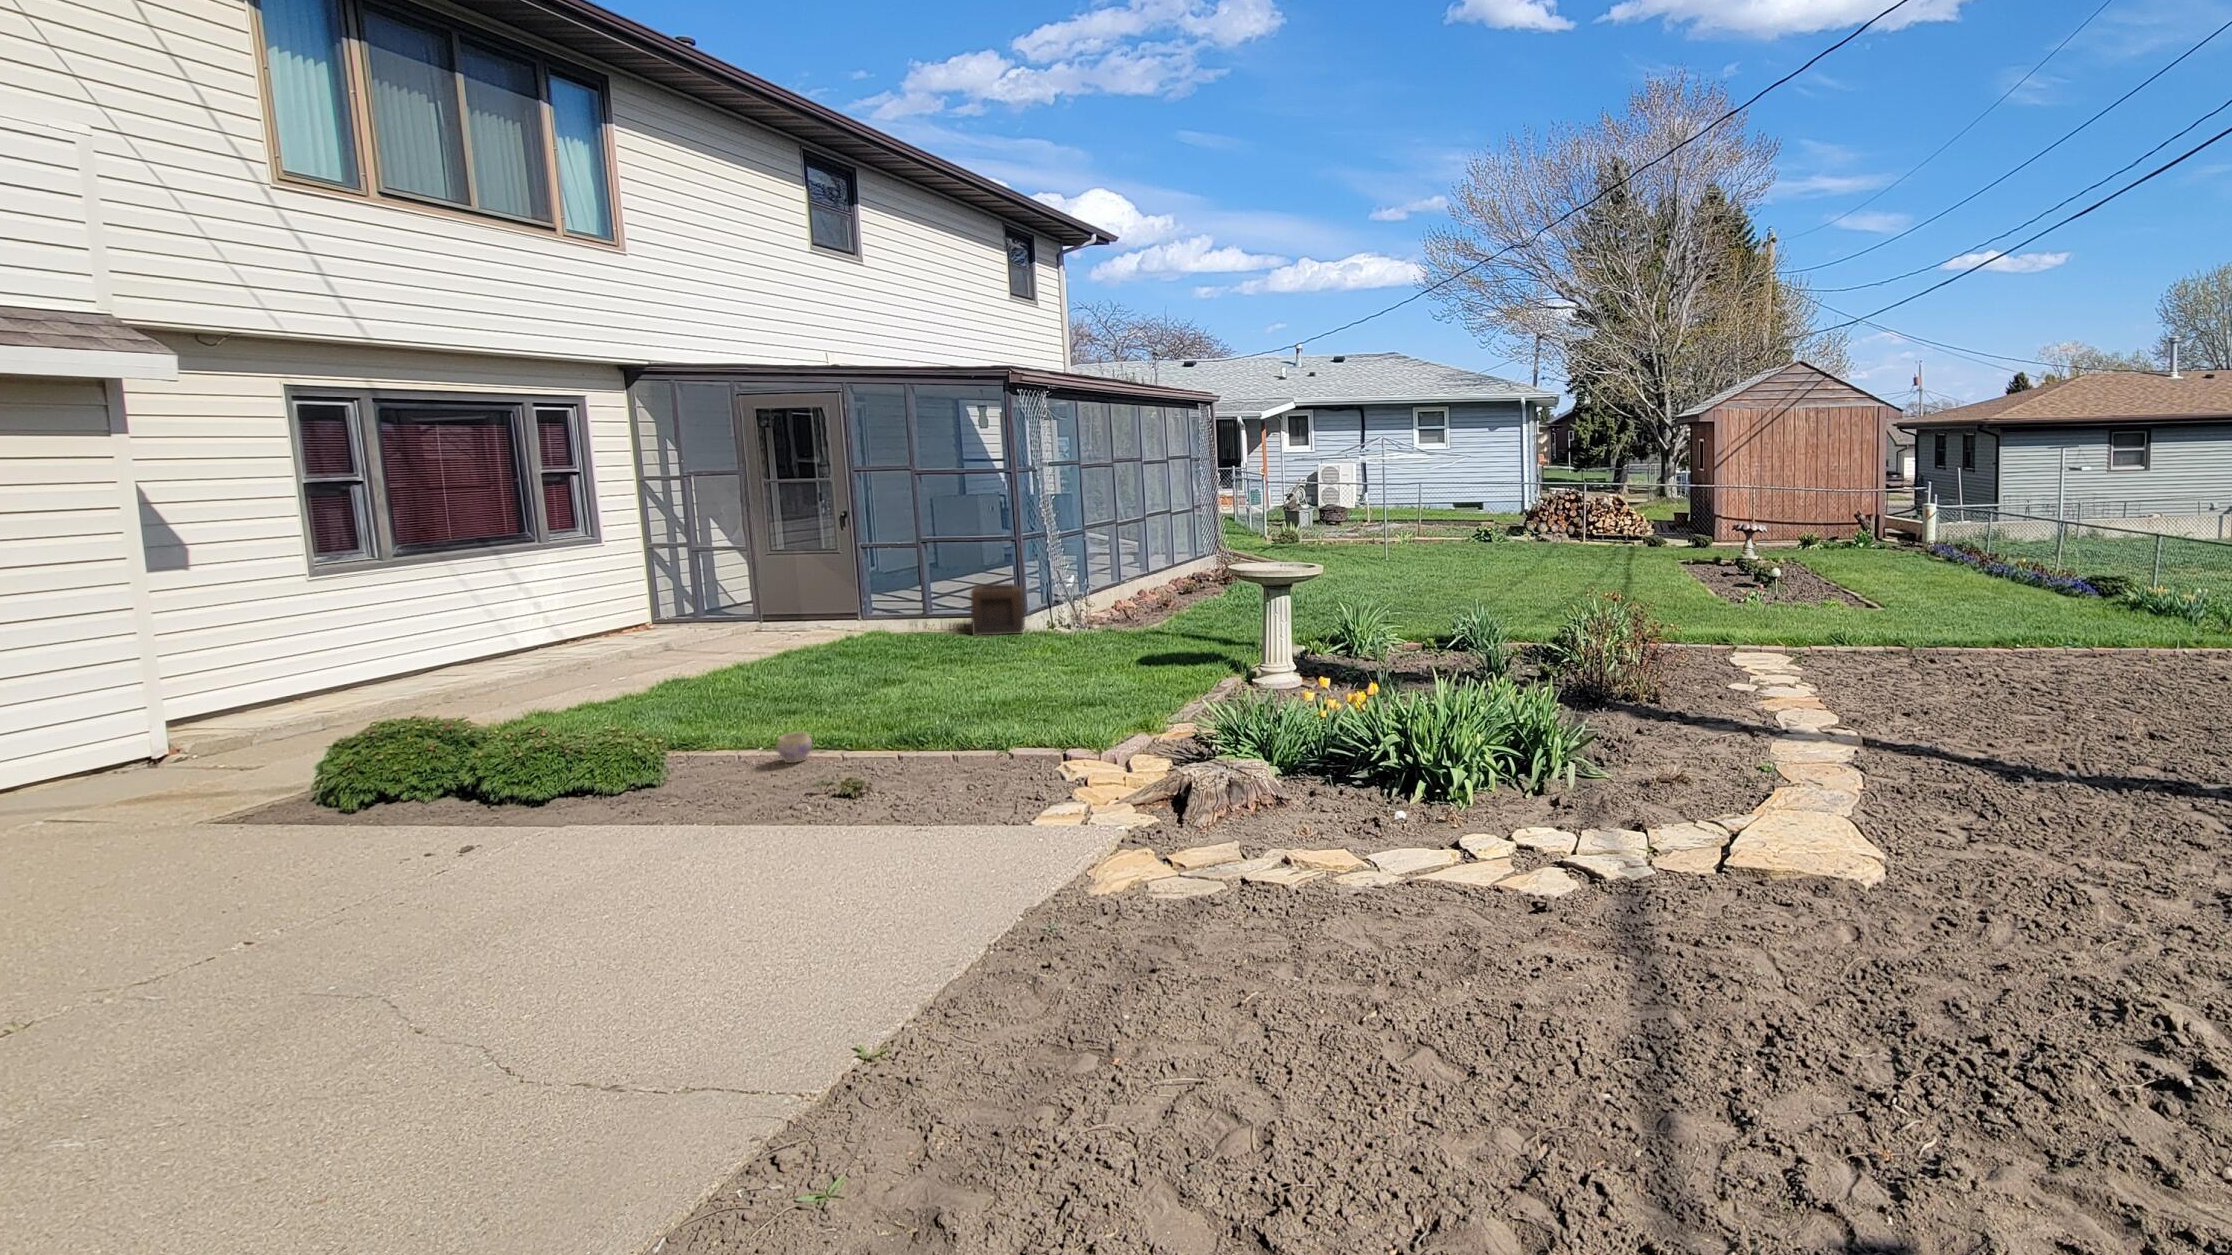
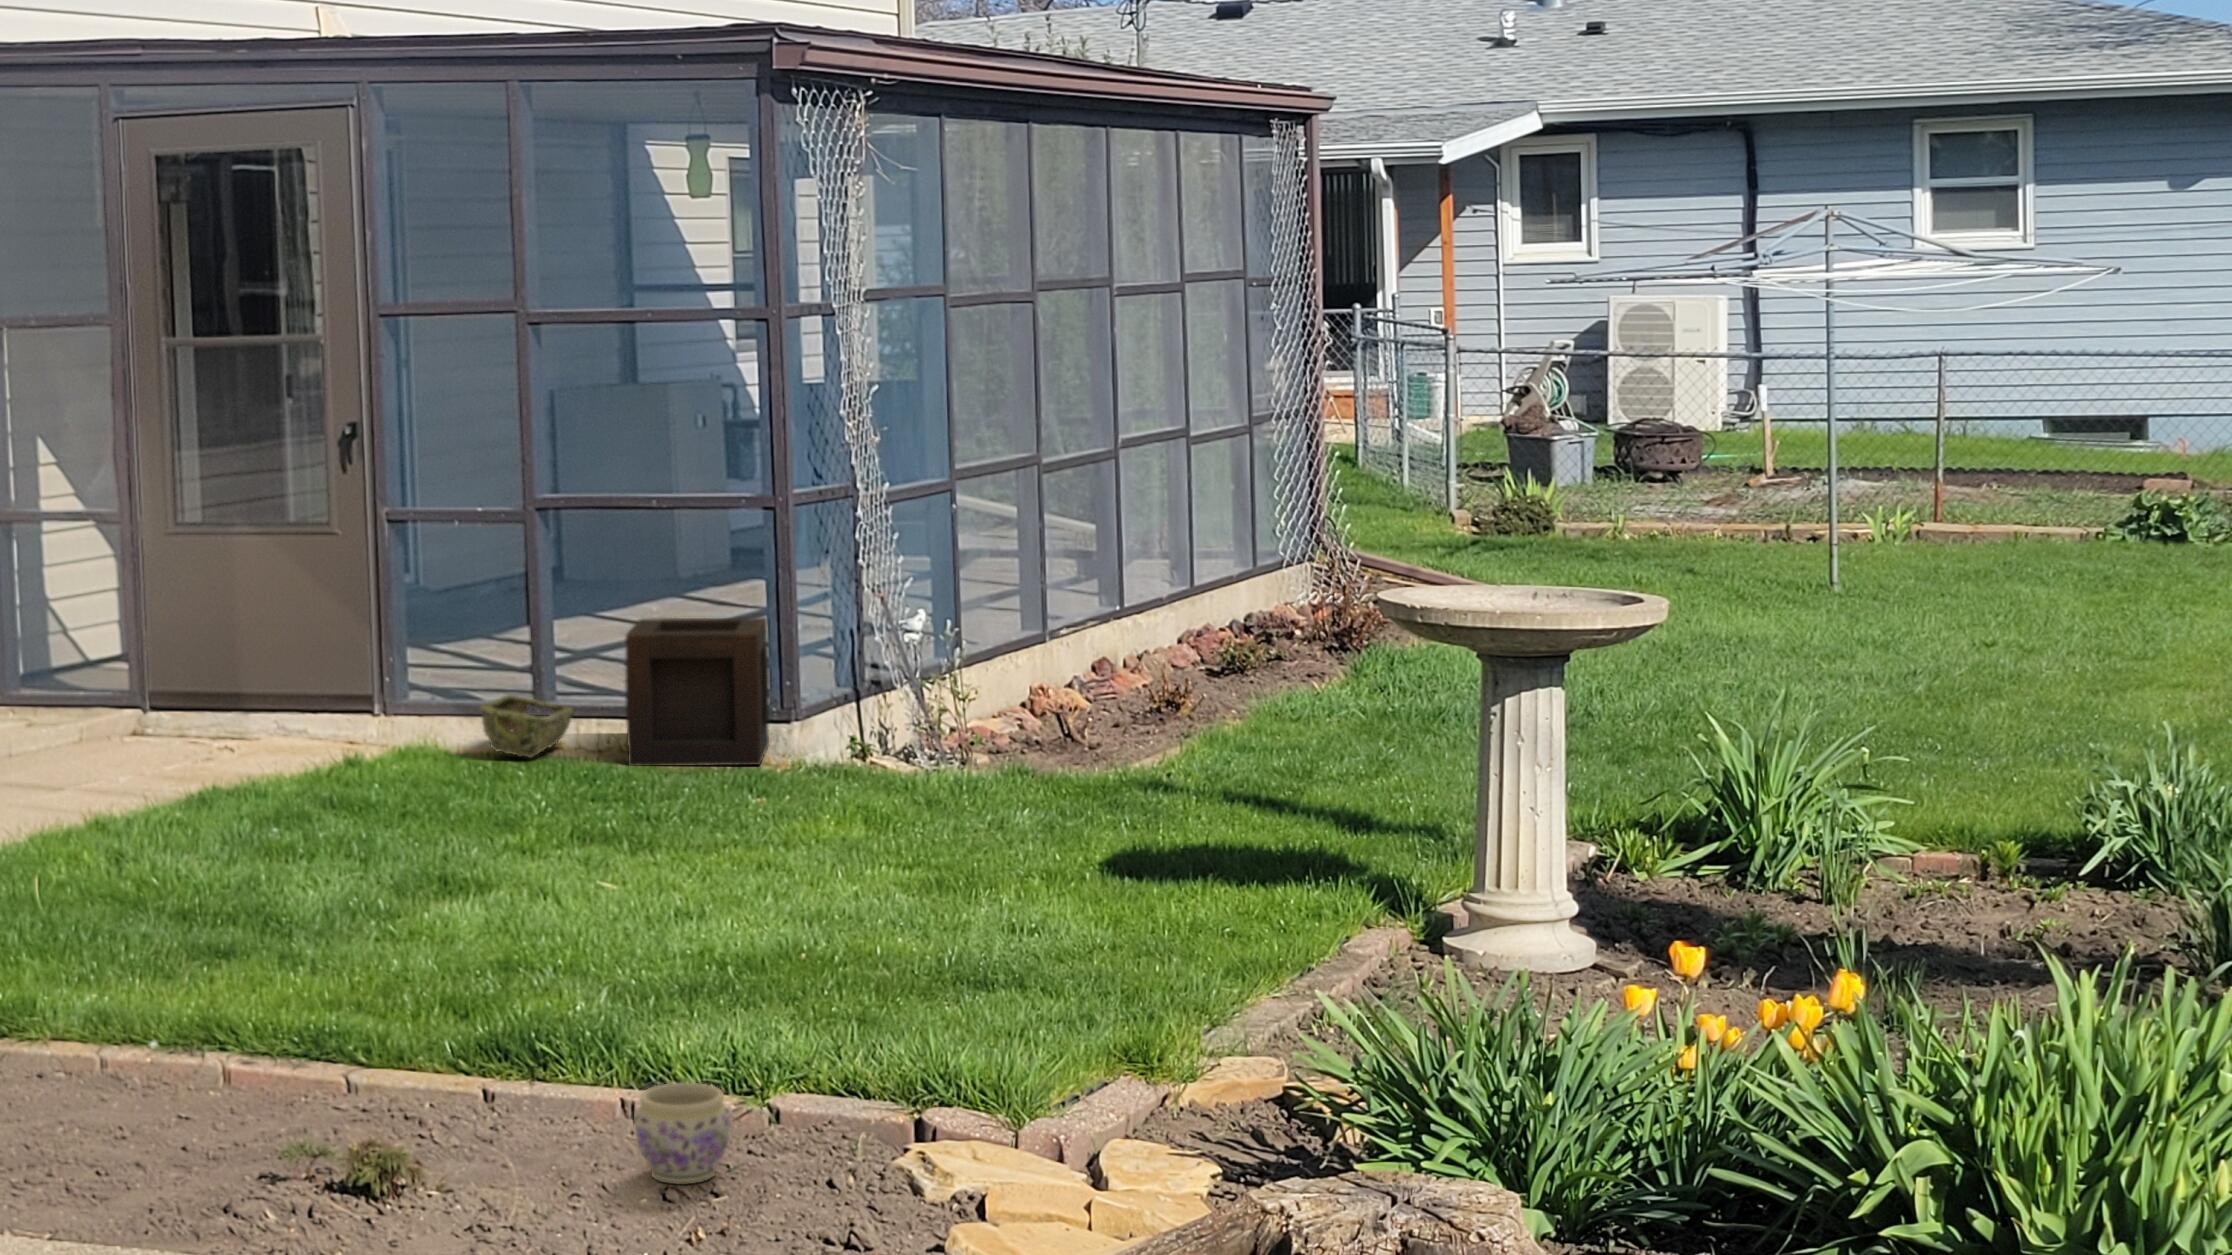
woven basket: none [913,612,950,634] -> present [480,695,574,757]
planter: present [777,732,812,763] -> present [634,1083,731,1184]

